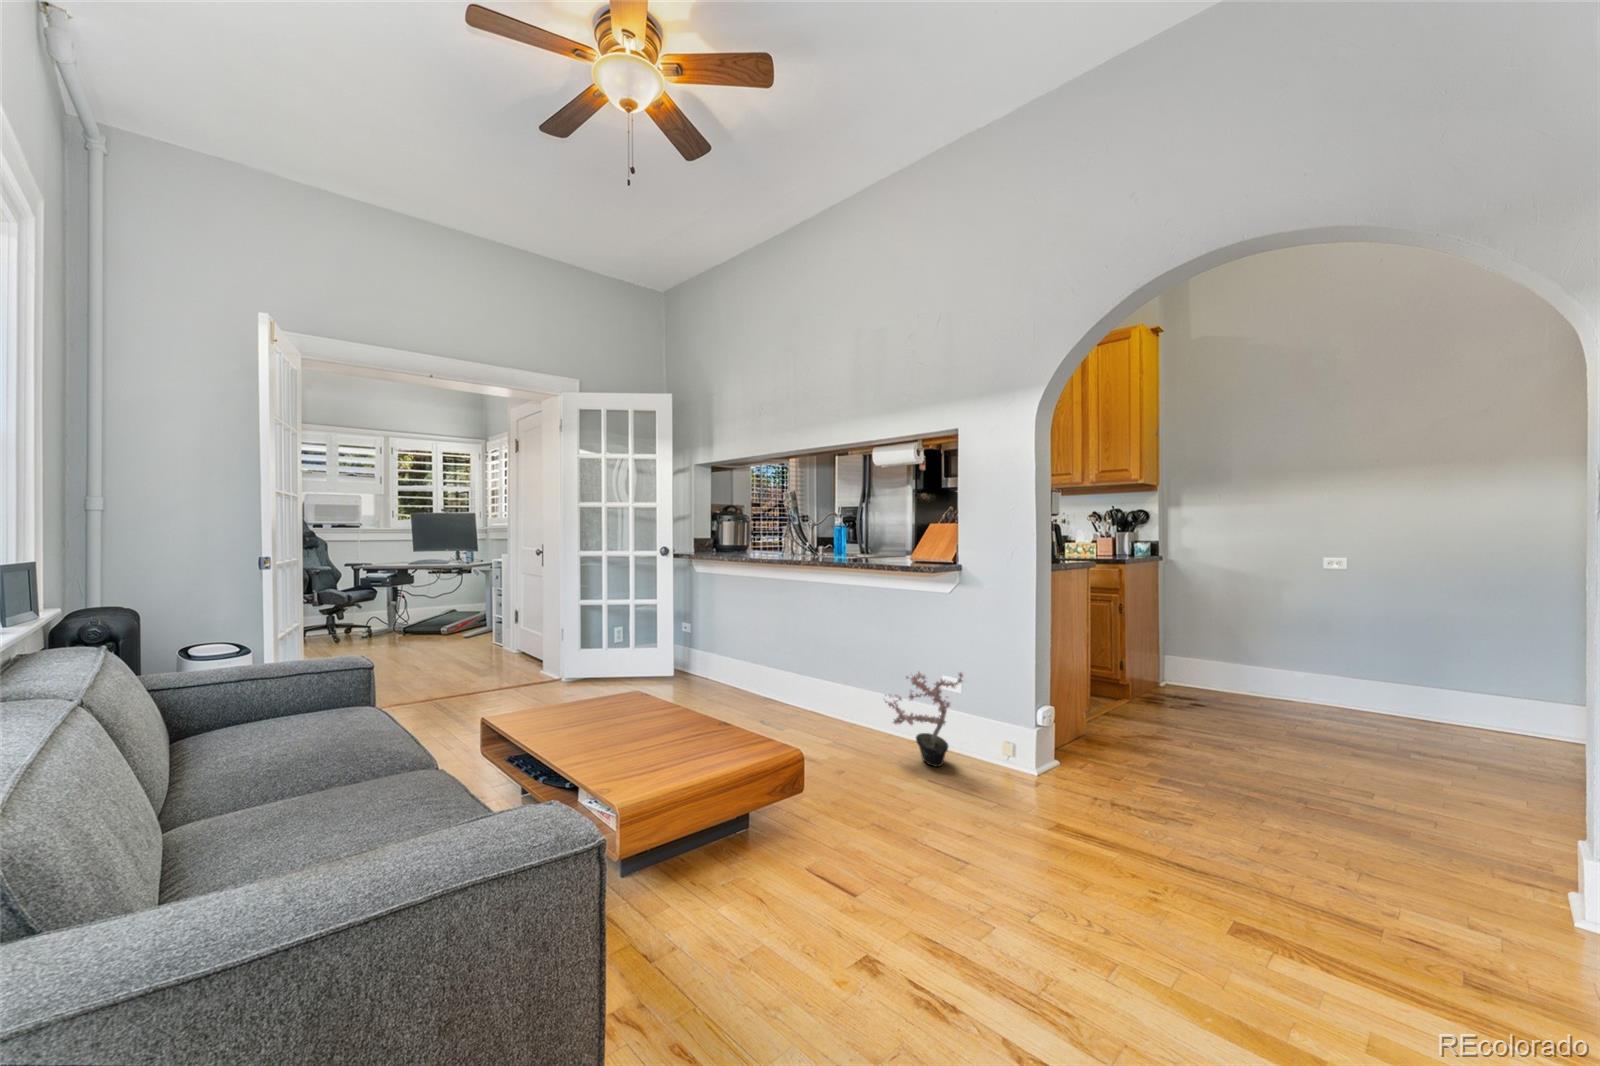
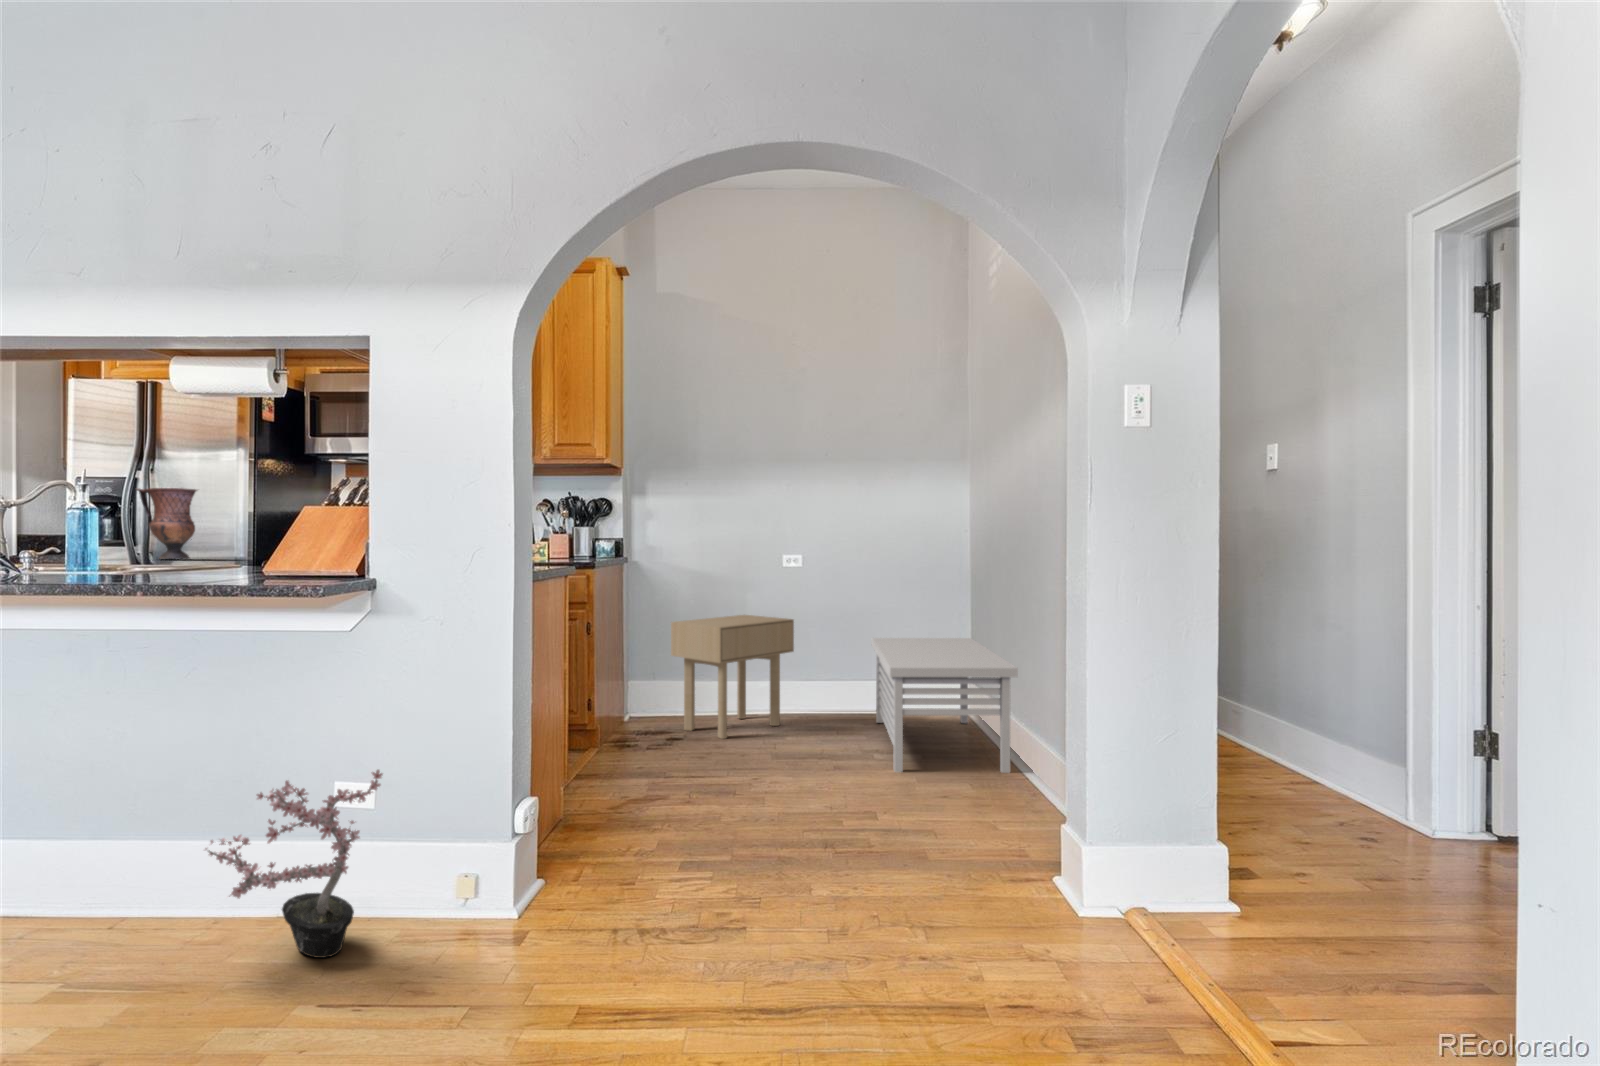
vase: none [862,511,896,551] -> present [136,488,197,559]
side table: none [1197,608,1323,709] -> present [671,615,794,739]
storage bench: none [1407,640,1588,792] -> present [871,638,1018,773]

